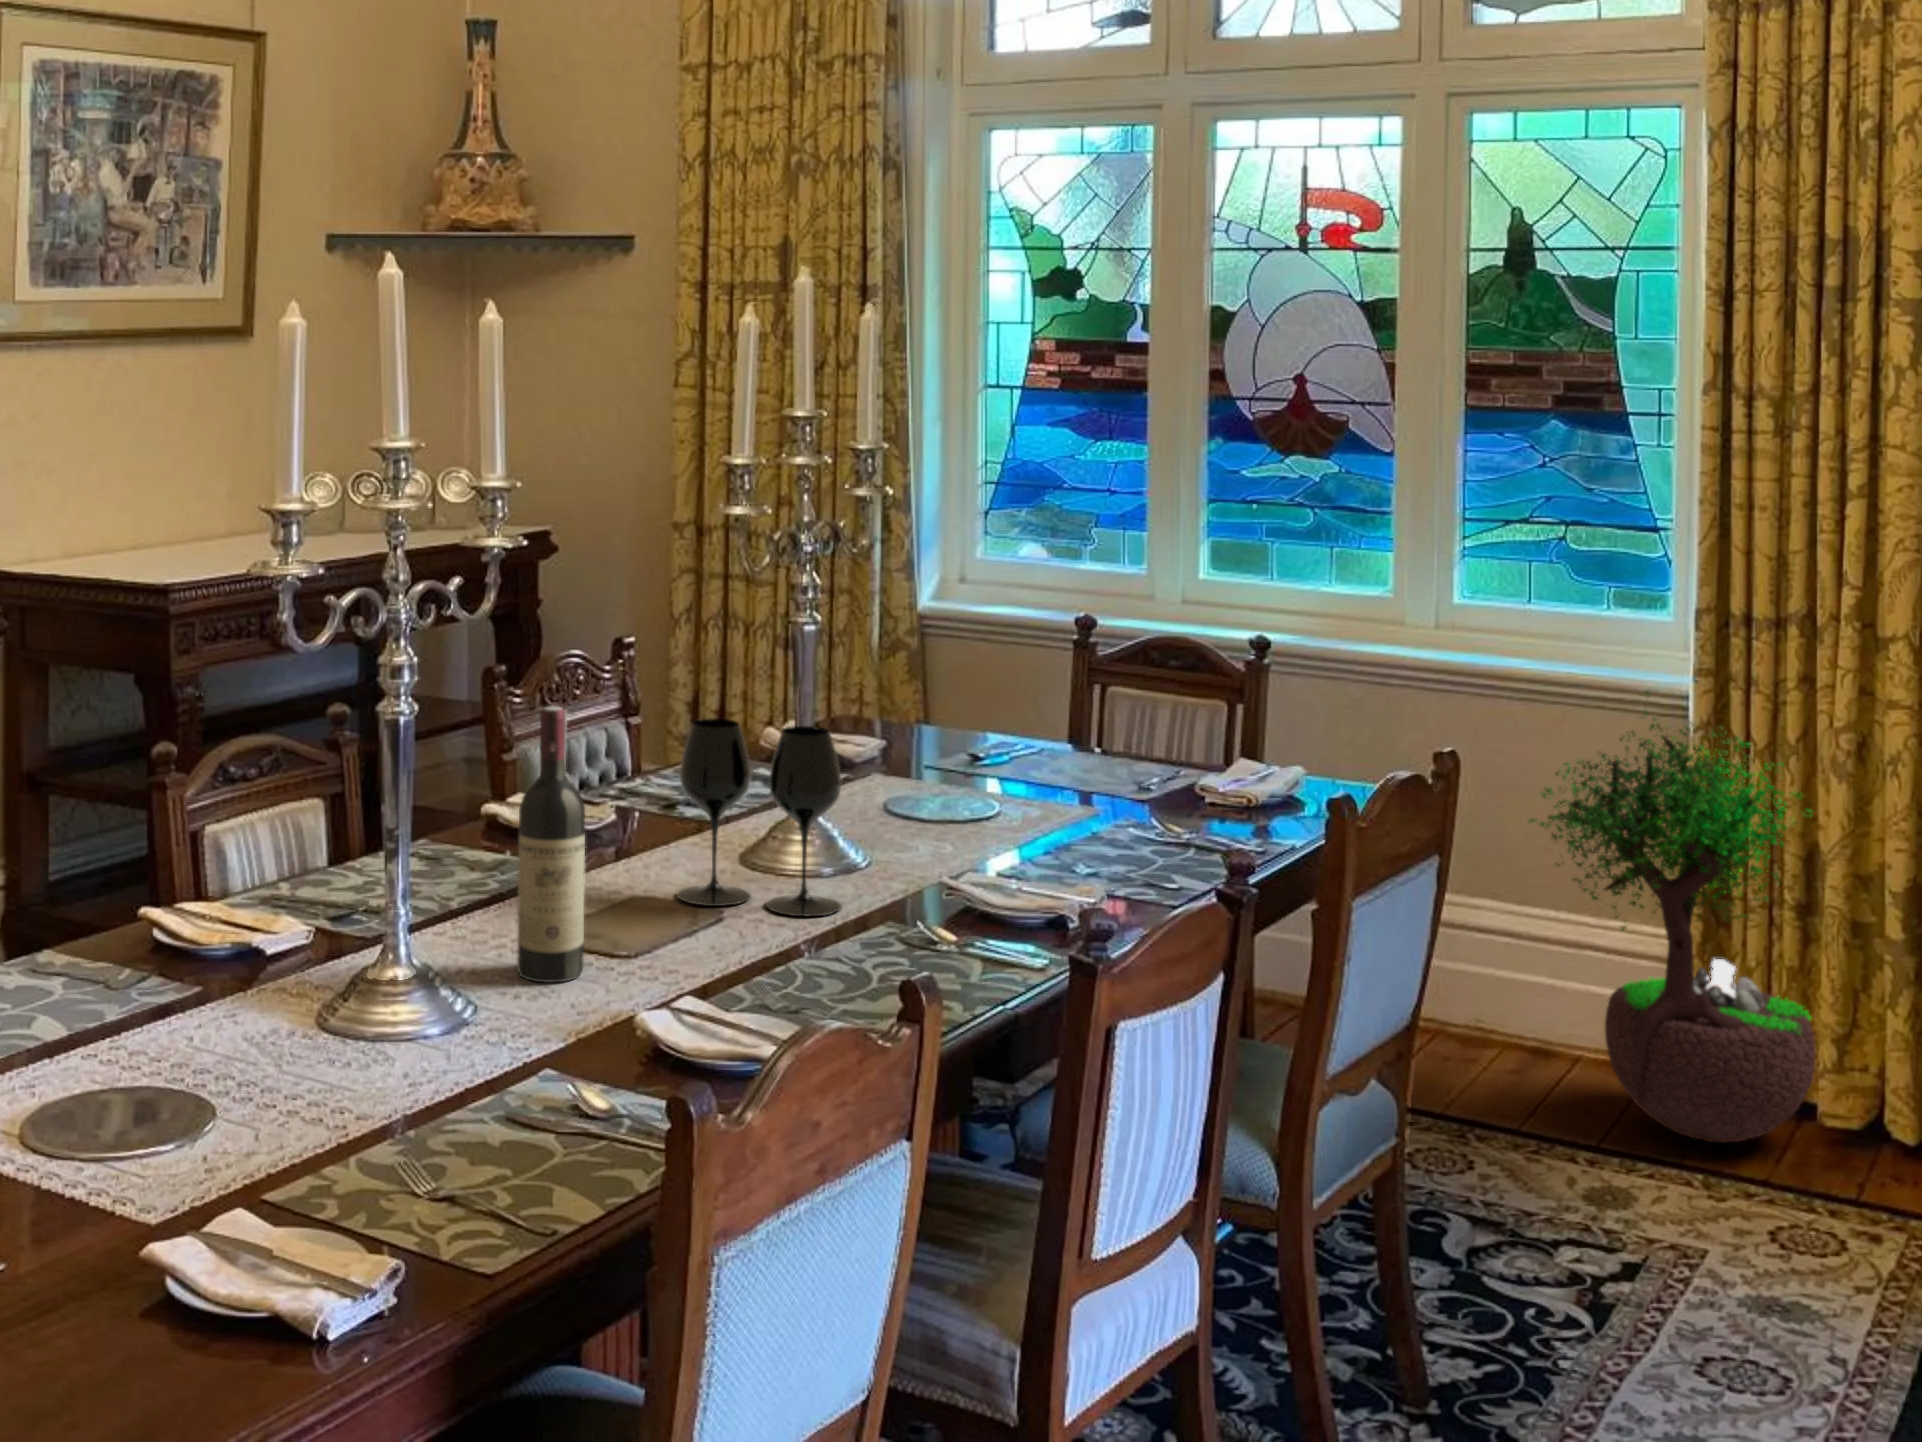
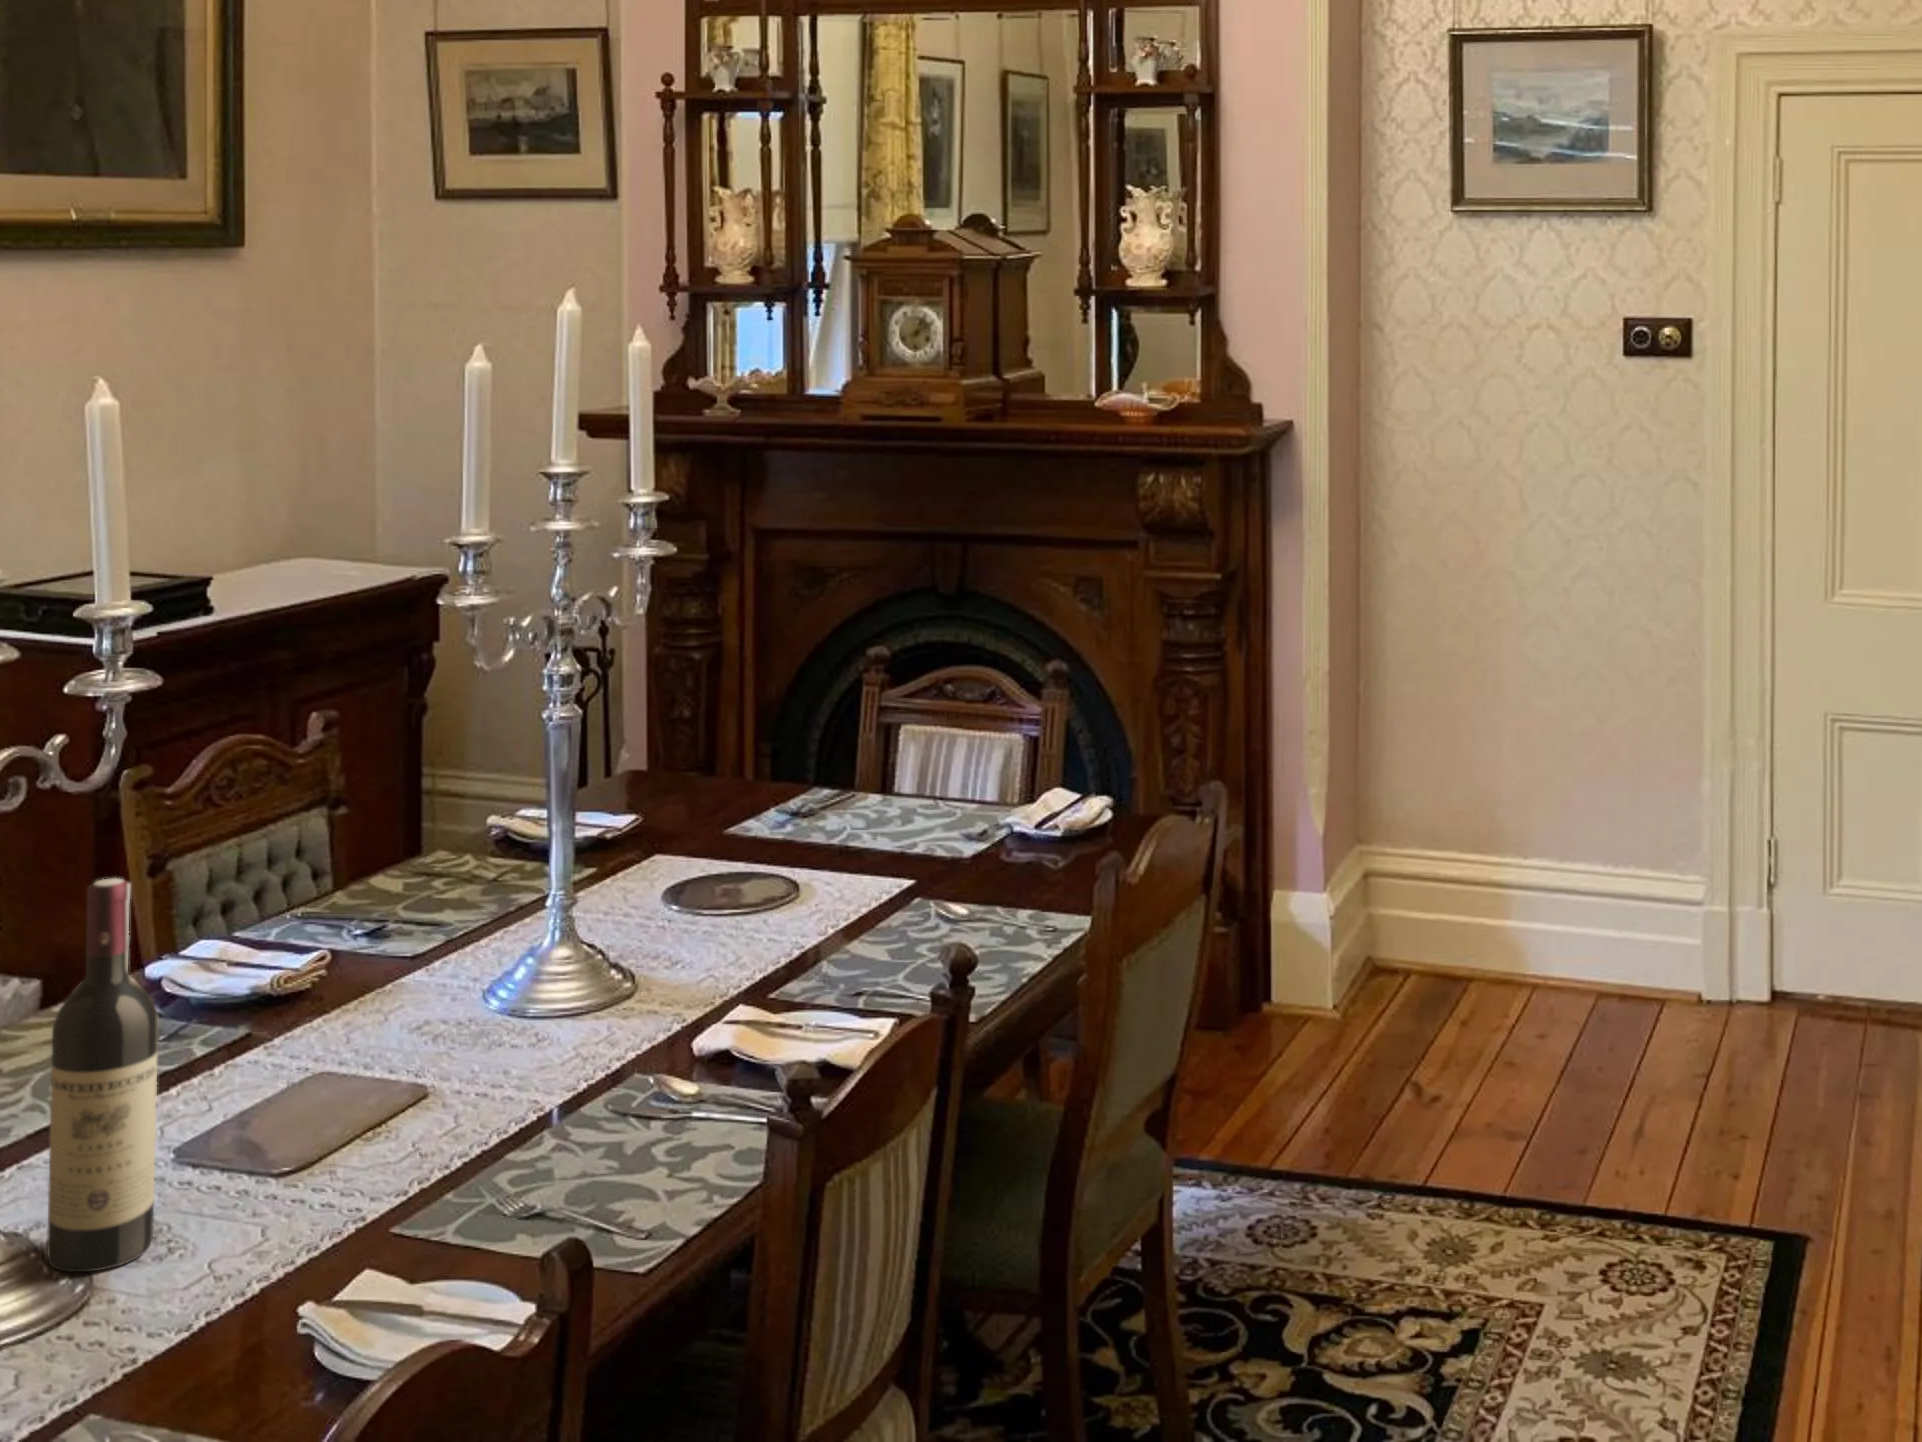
potted tree: present [1529,692,1816,1142] -> none [1375,714,1645,1170]
wine glass: present [677,718,841,916] -> none [333,852,561,1109]

